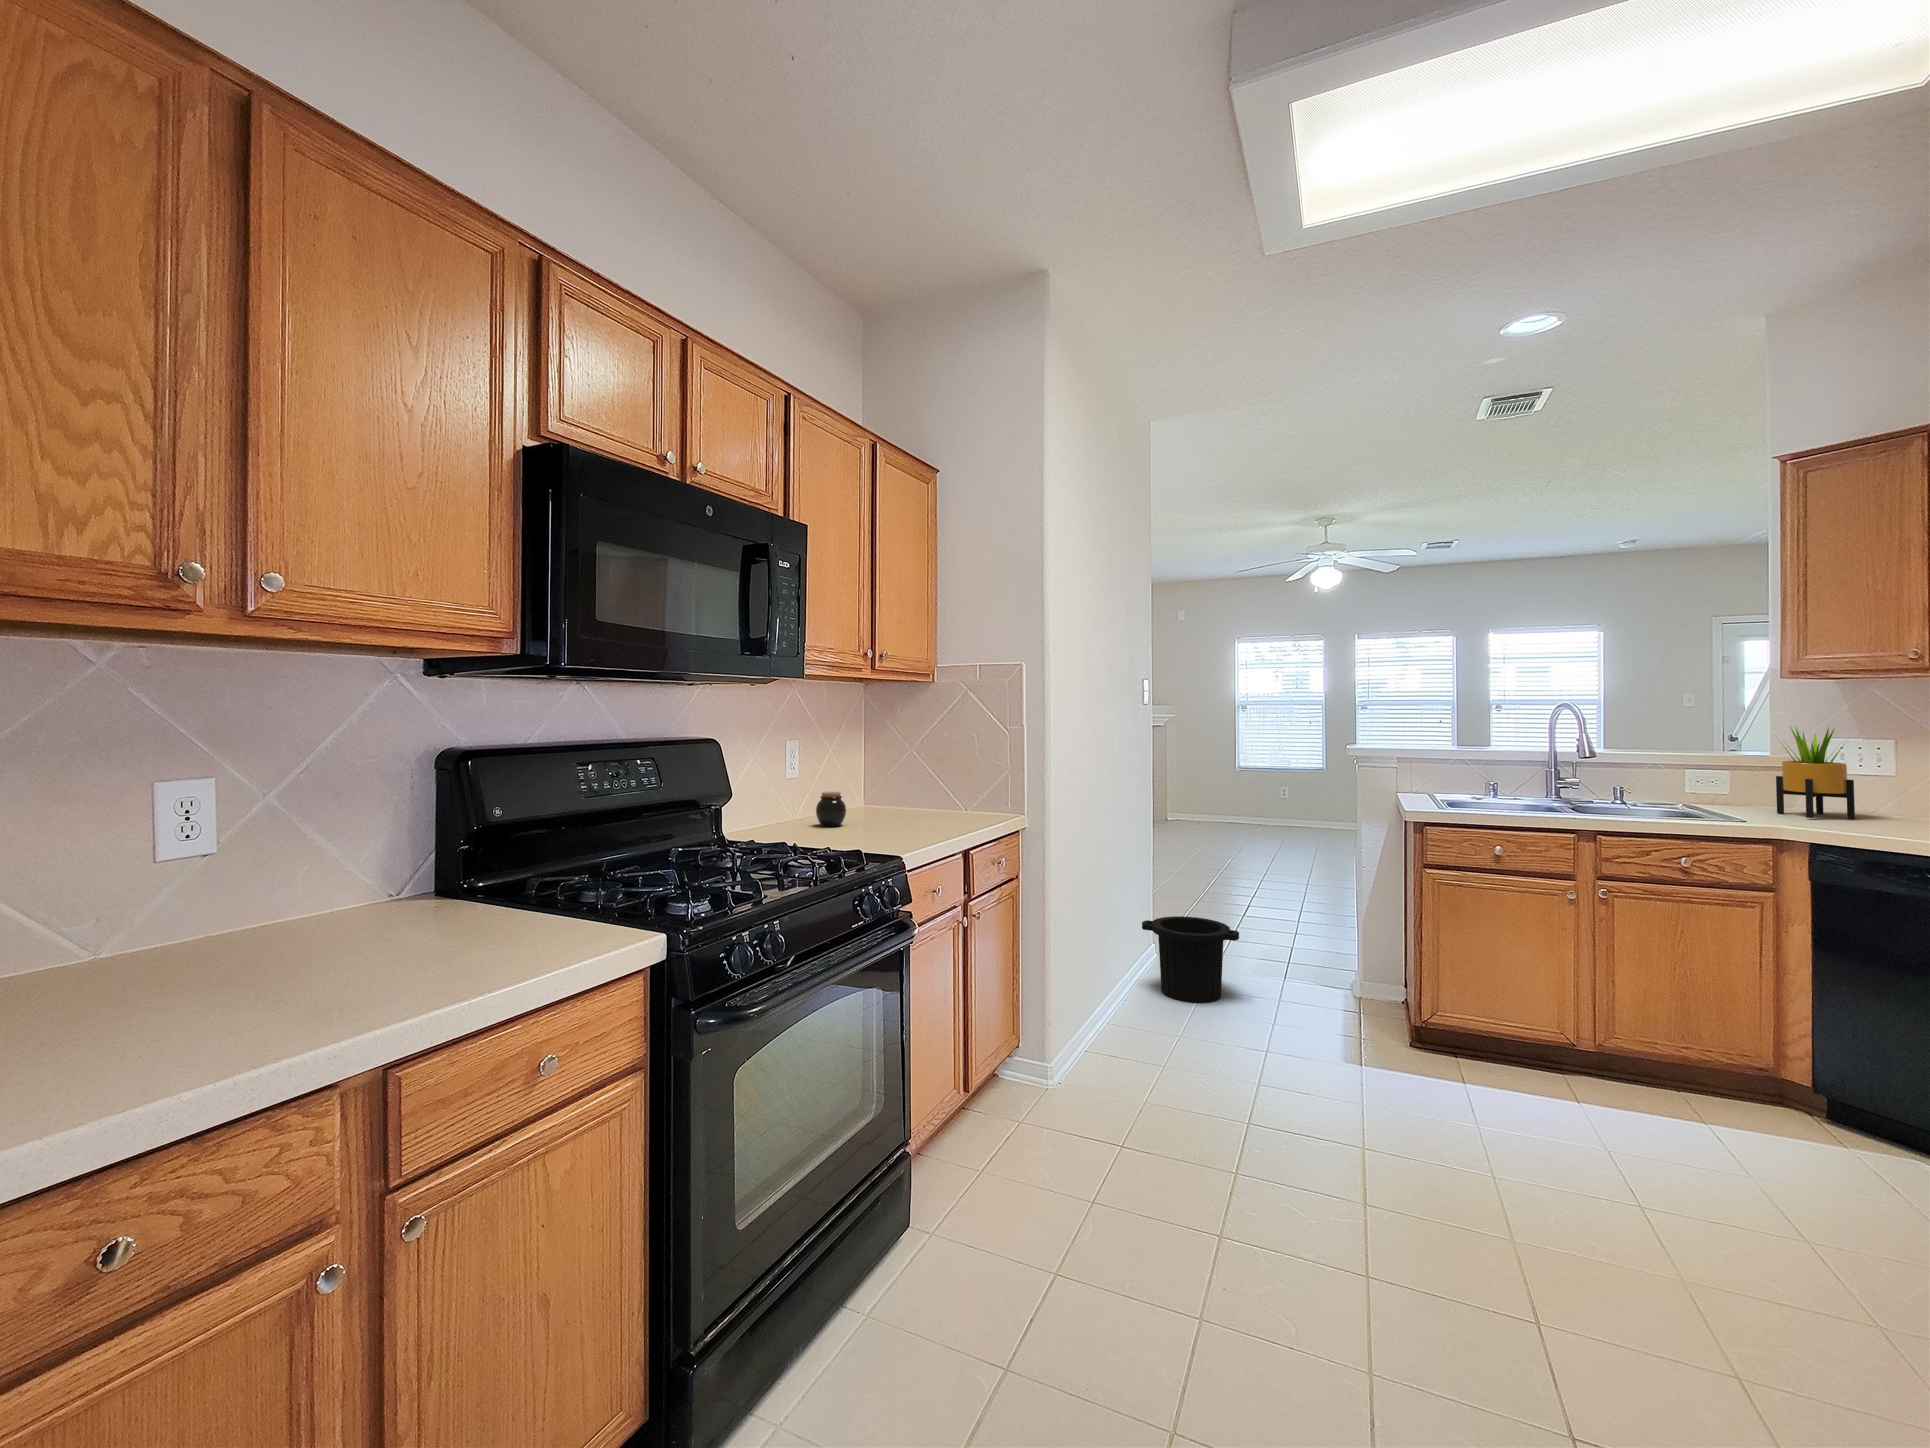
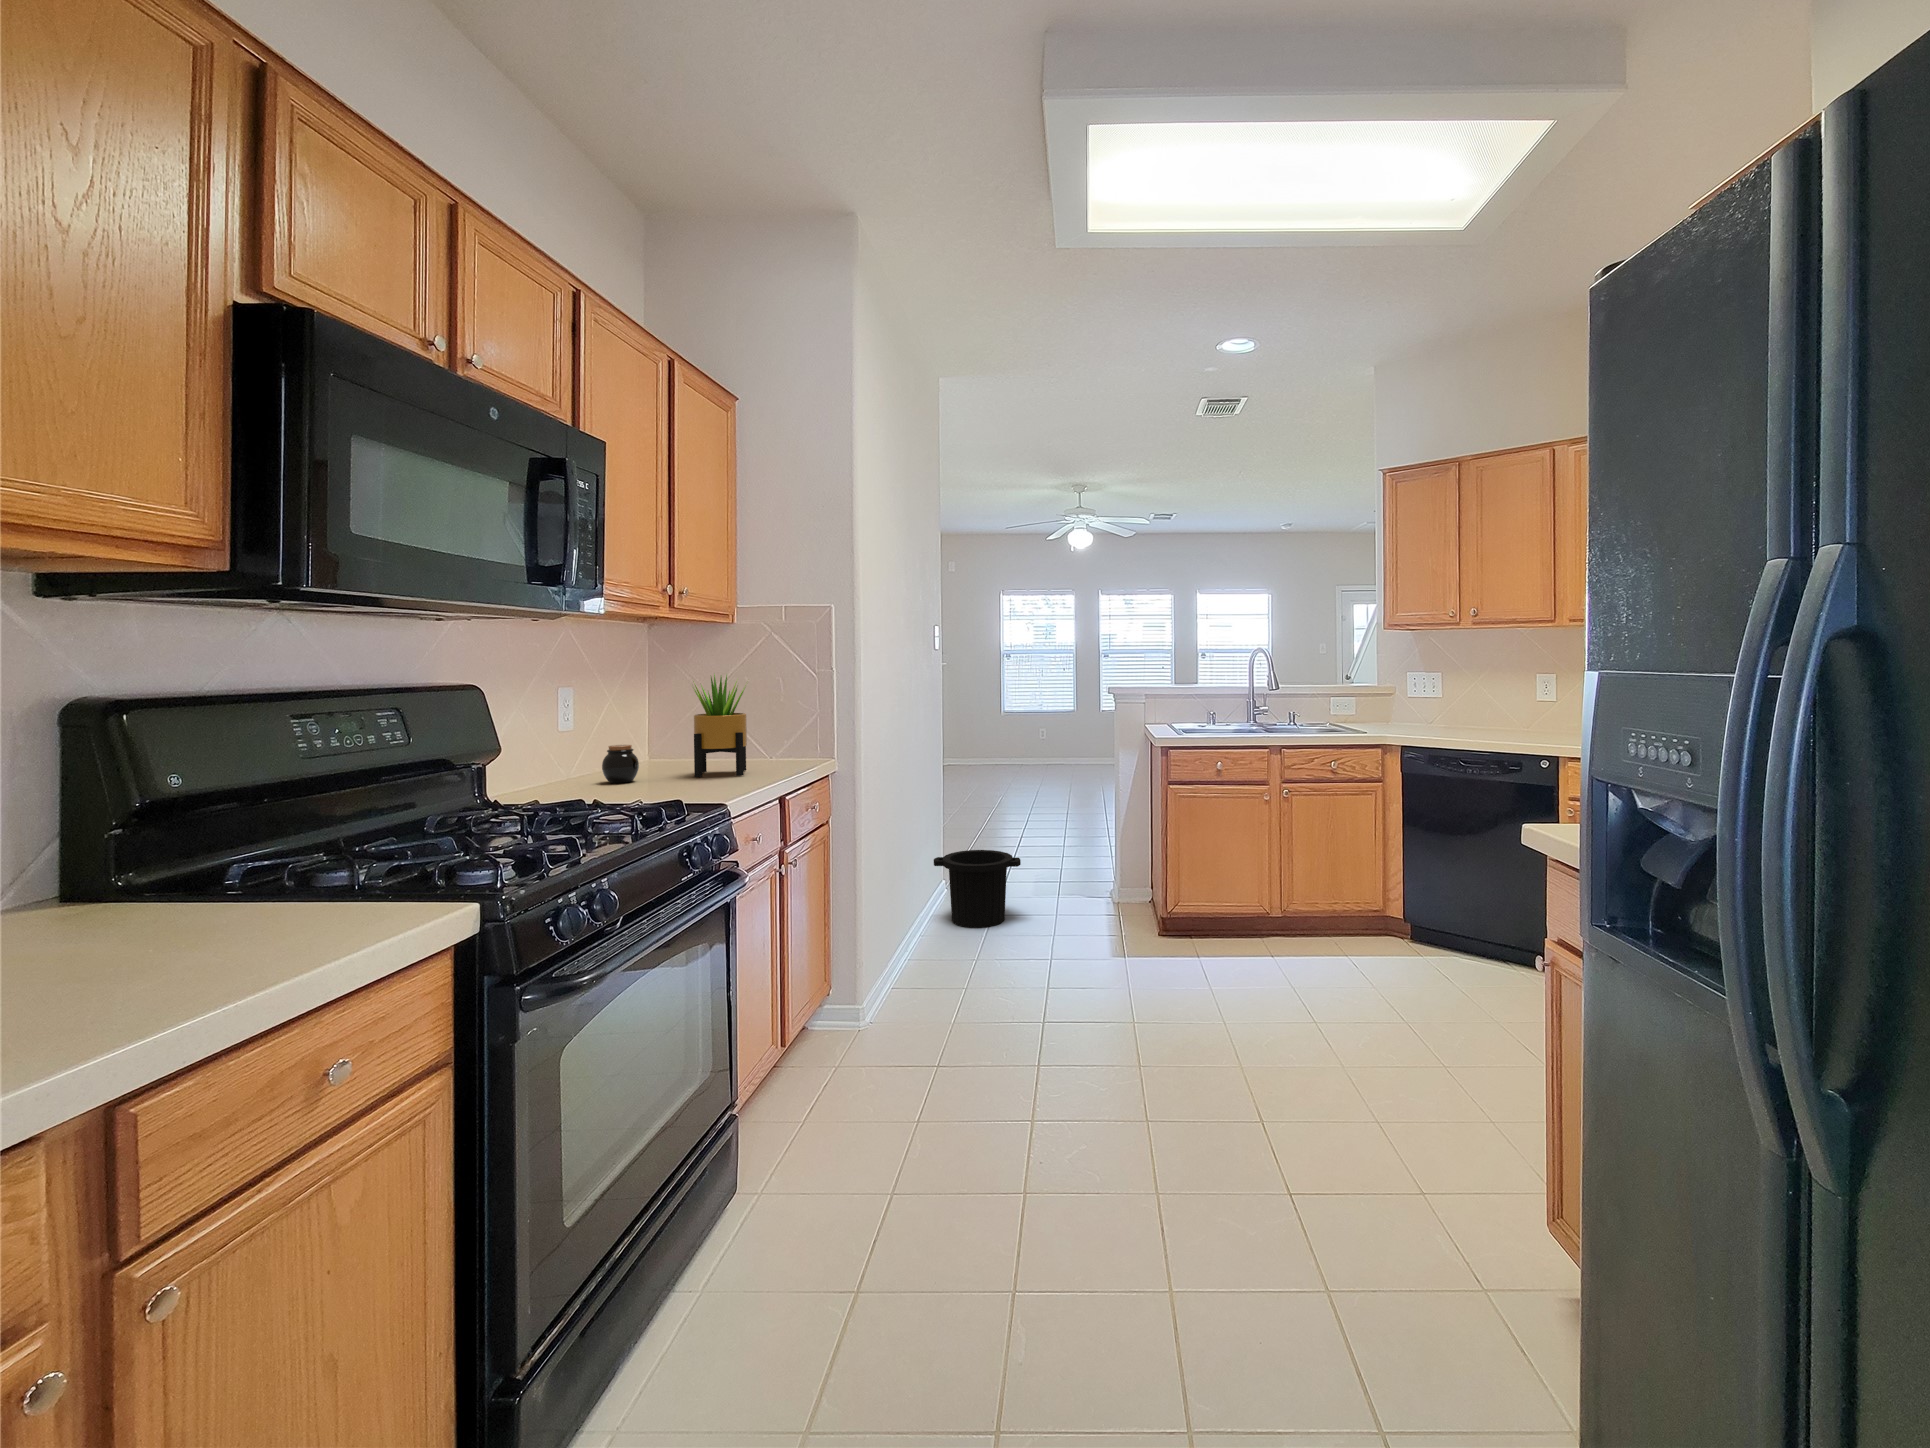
potted plant: present [1776,728,1855,819] -> present [694,675,747,777]

